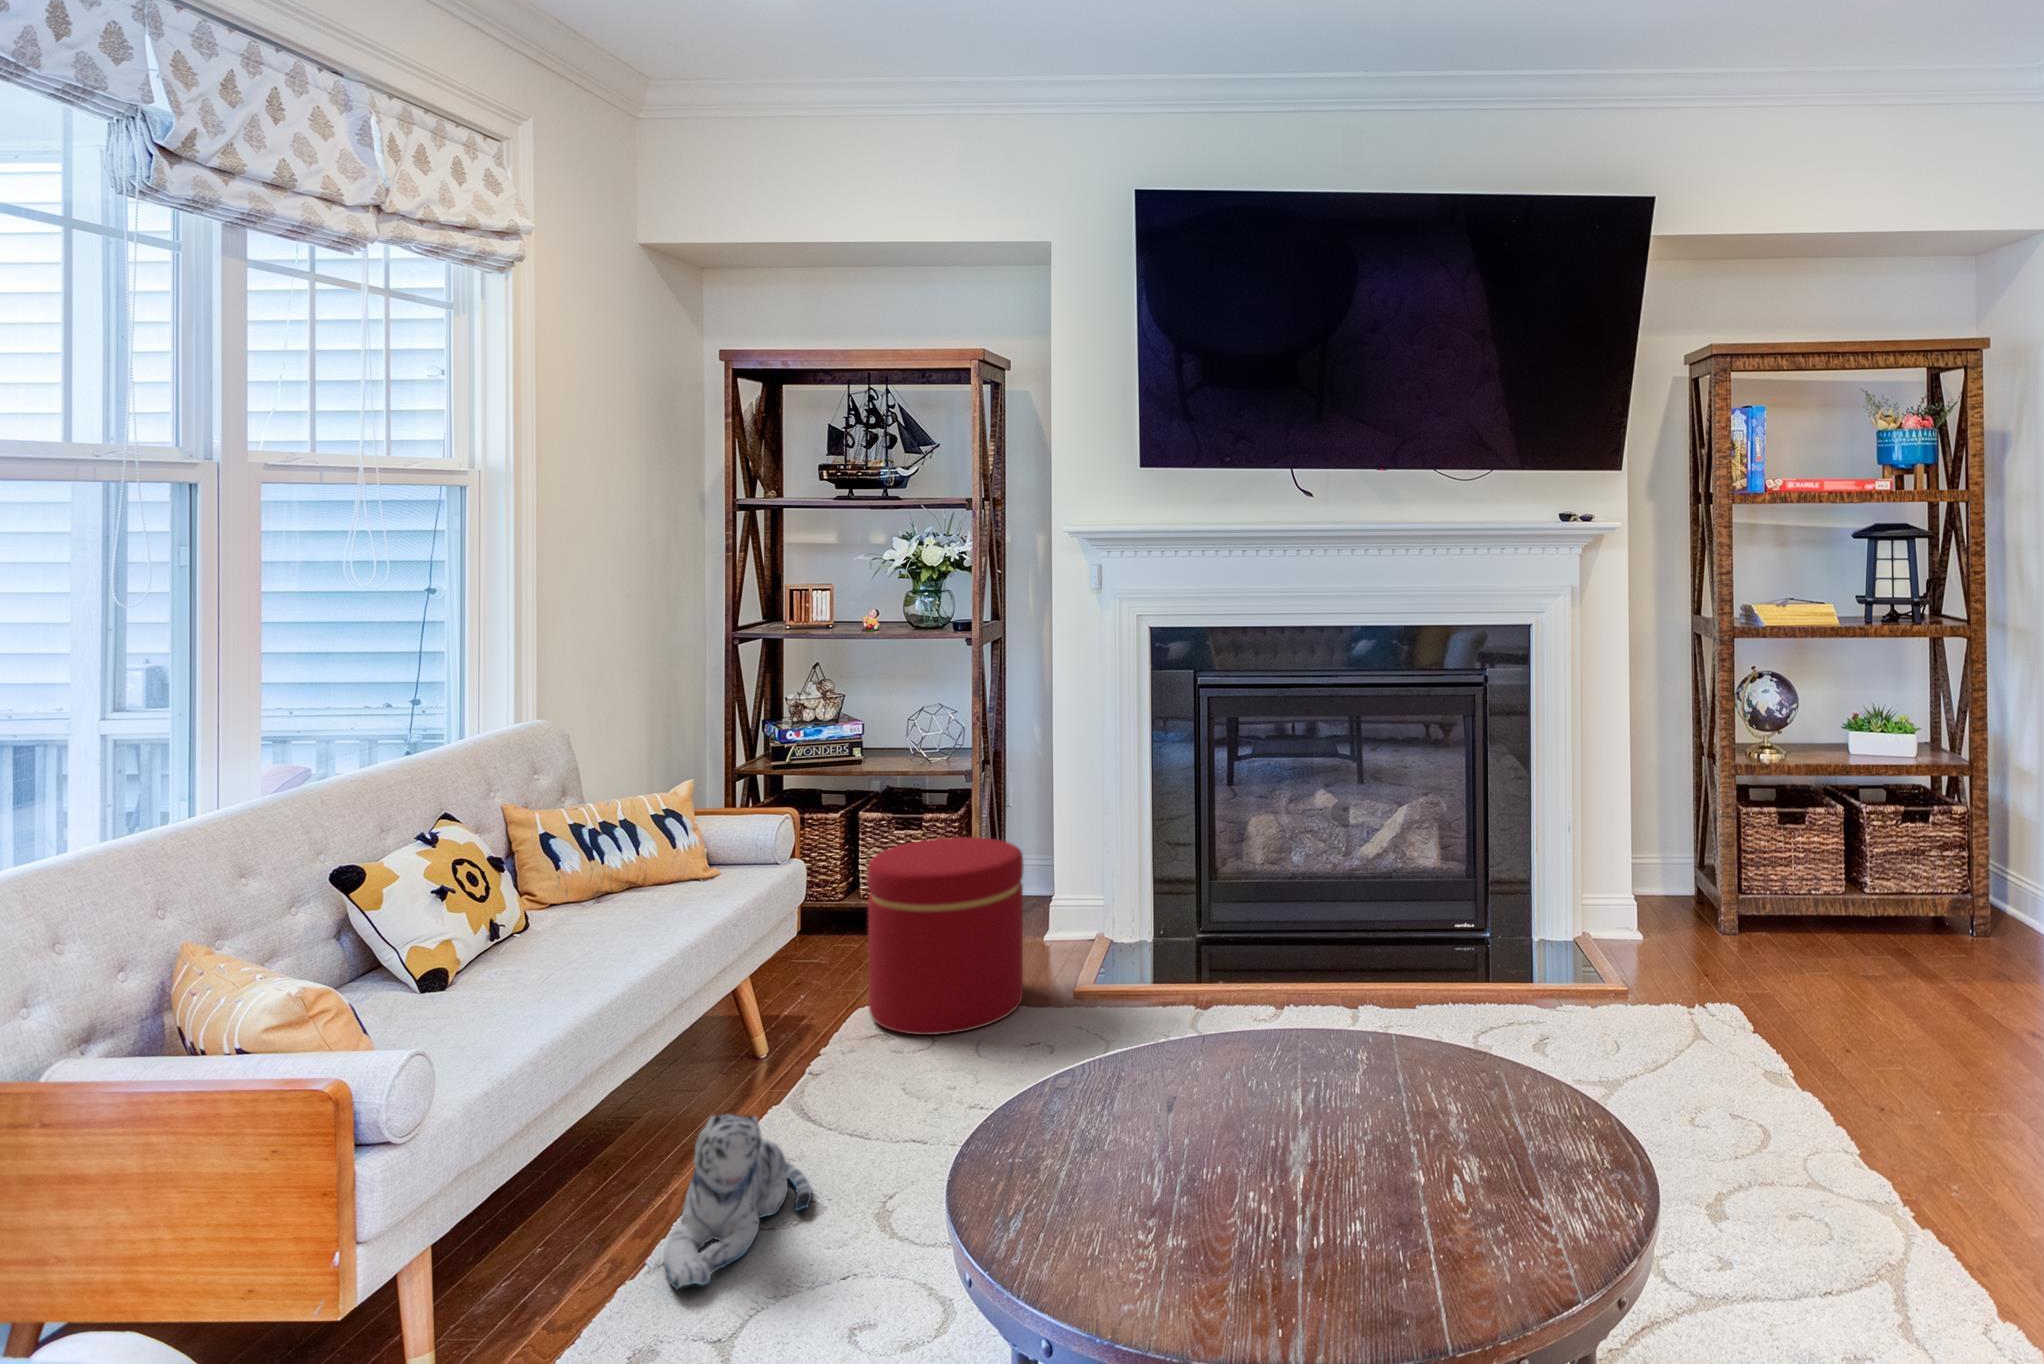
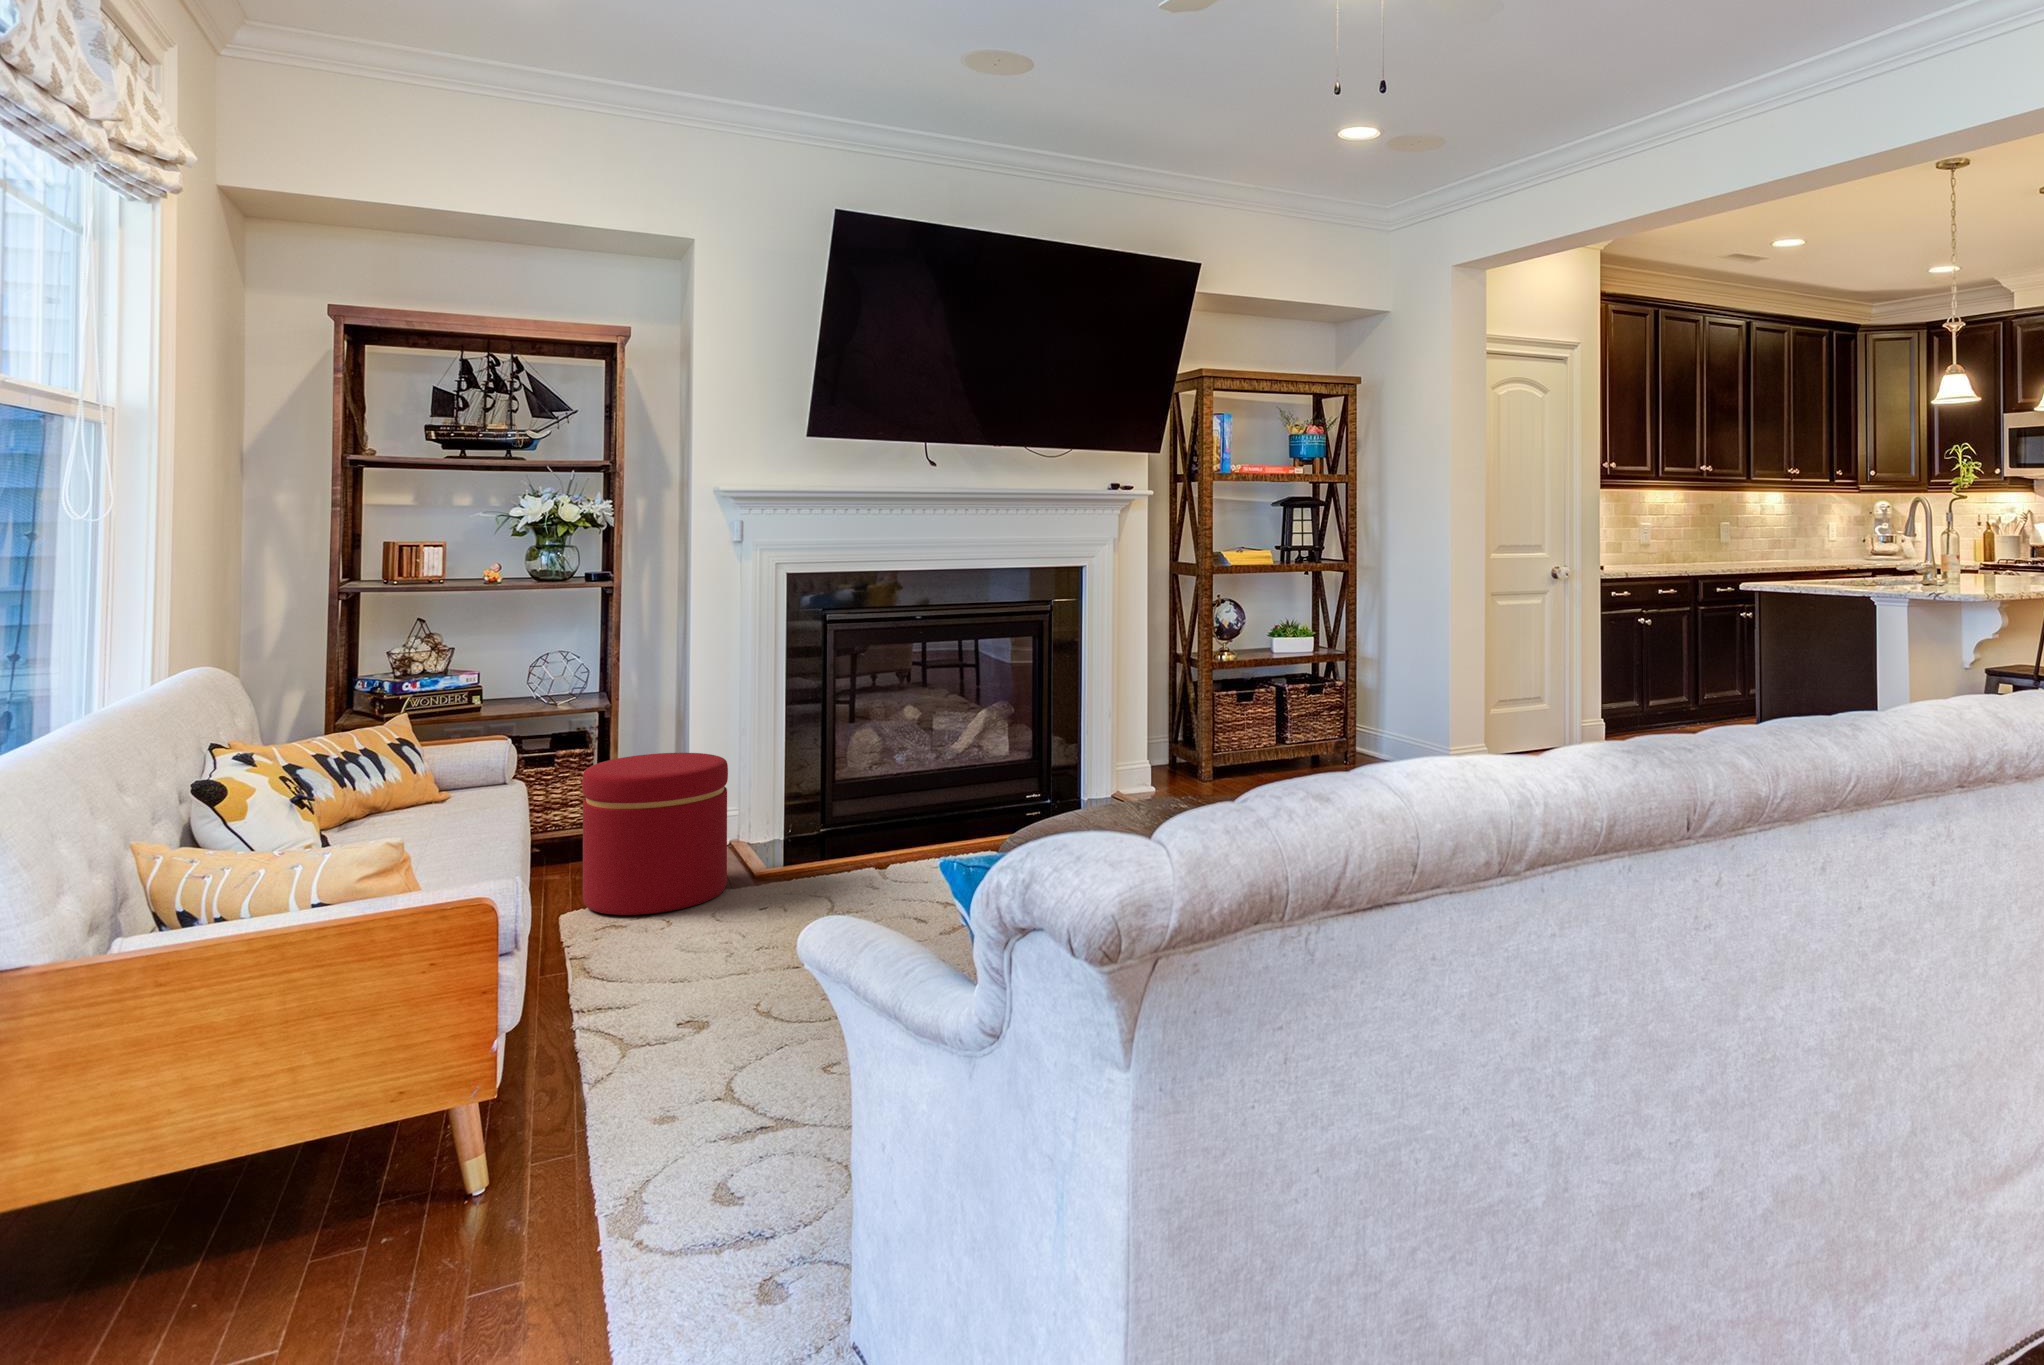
plush toy: present [664,1115,812,1290] -> none [604,930,710,1053]

